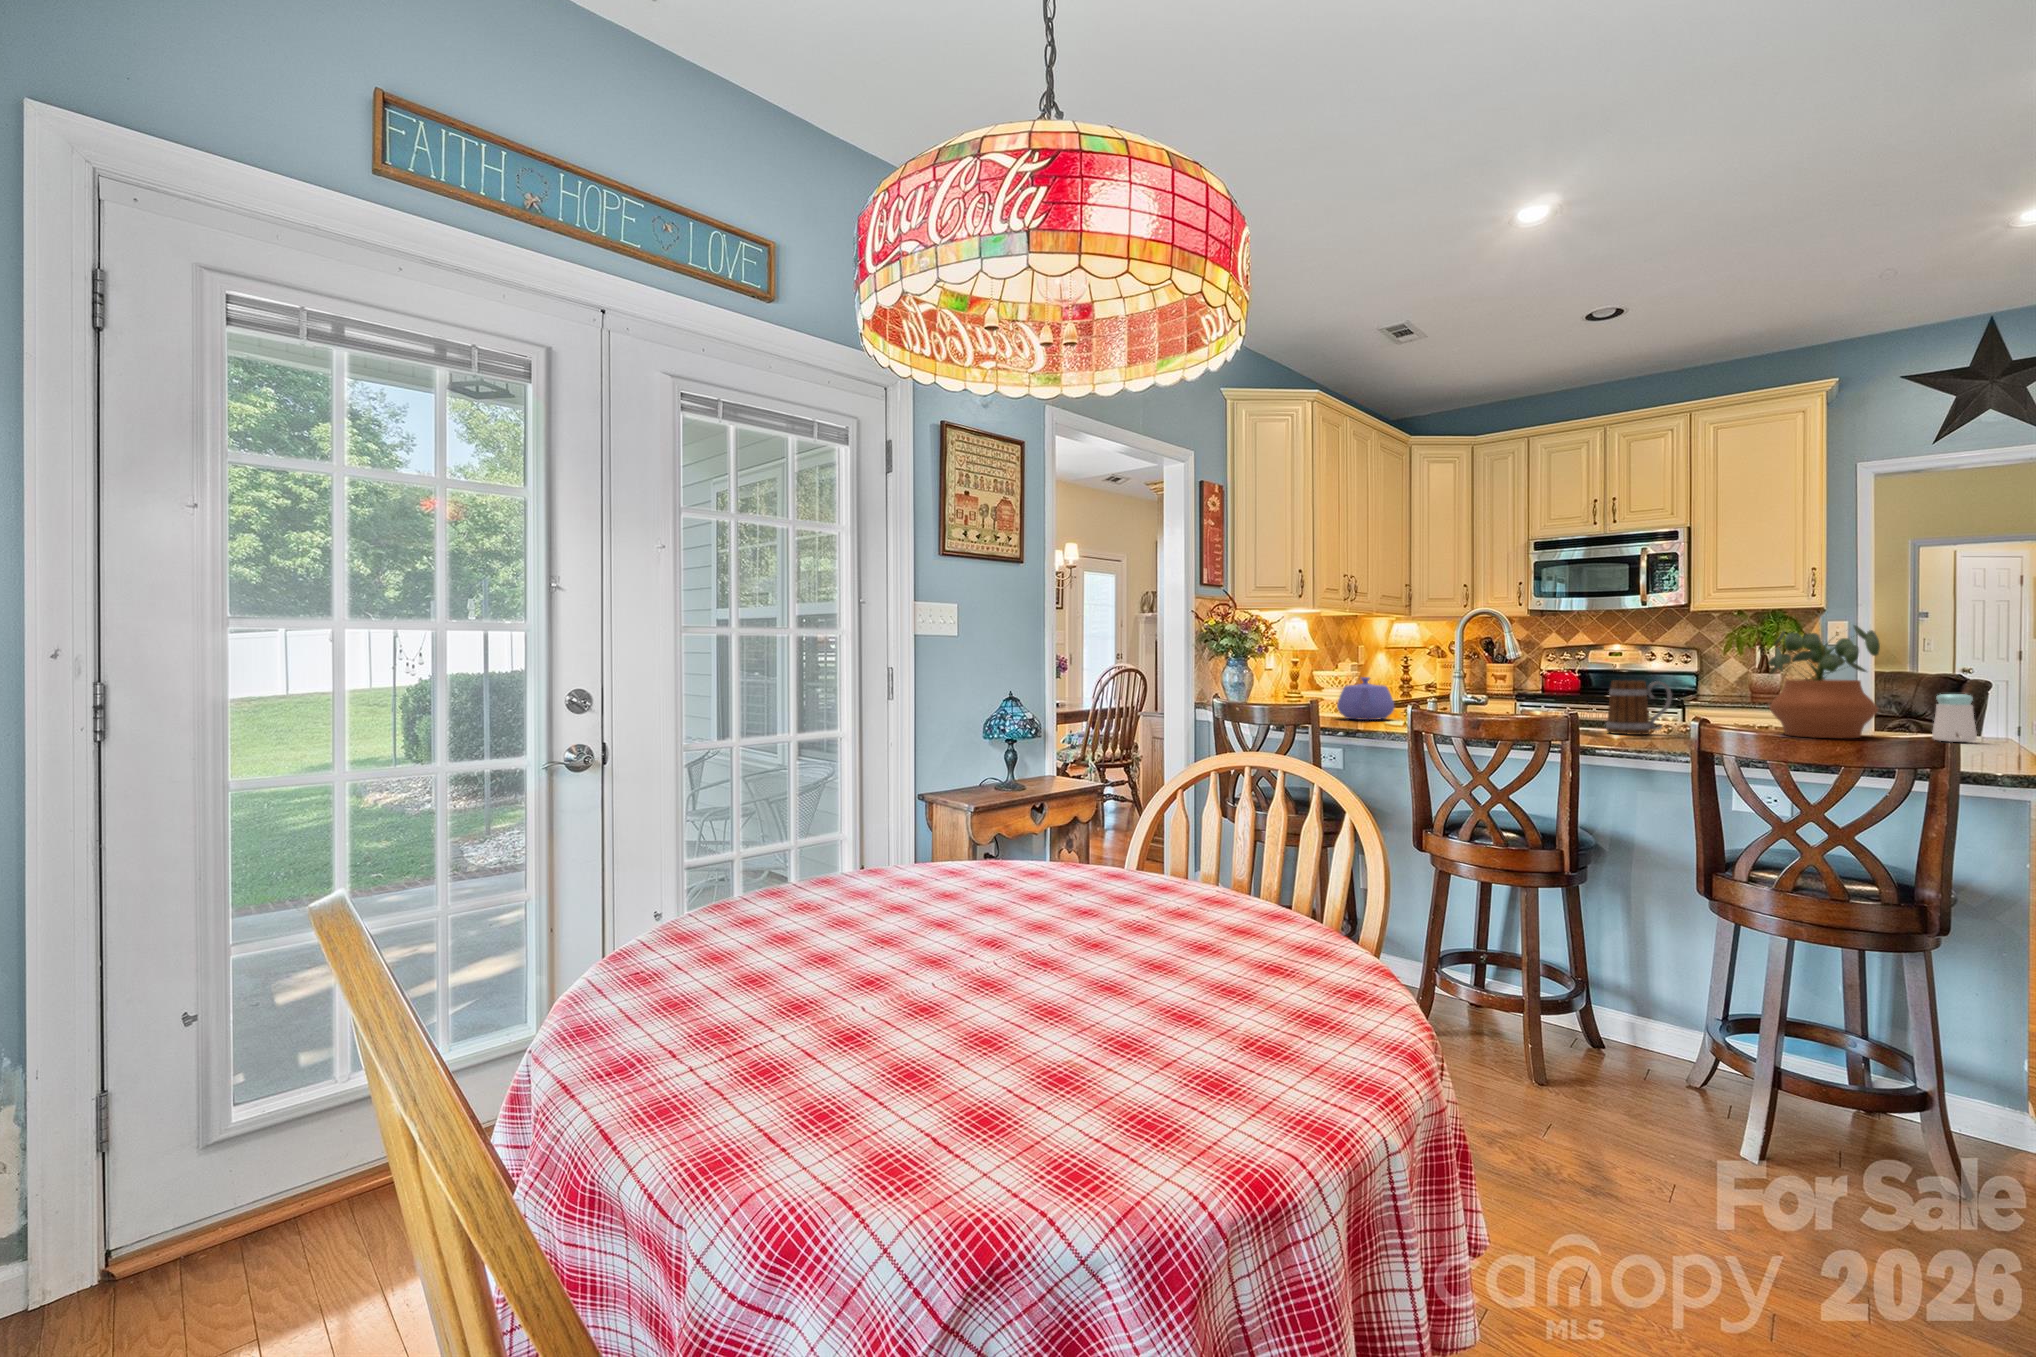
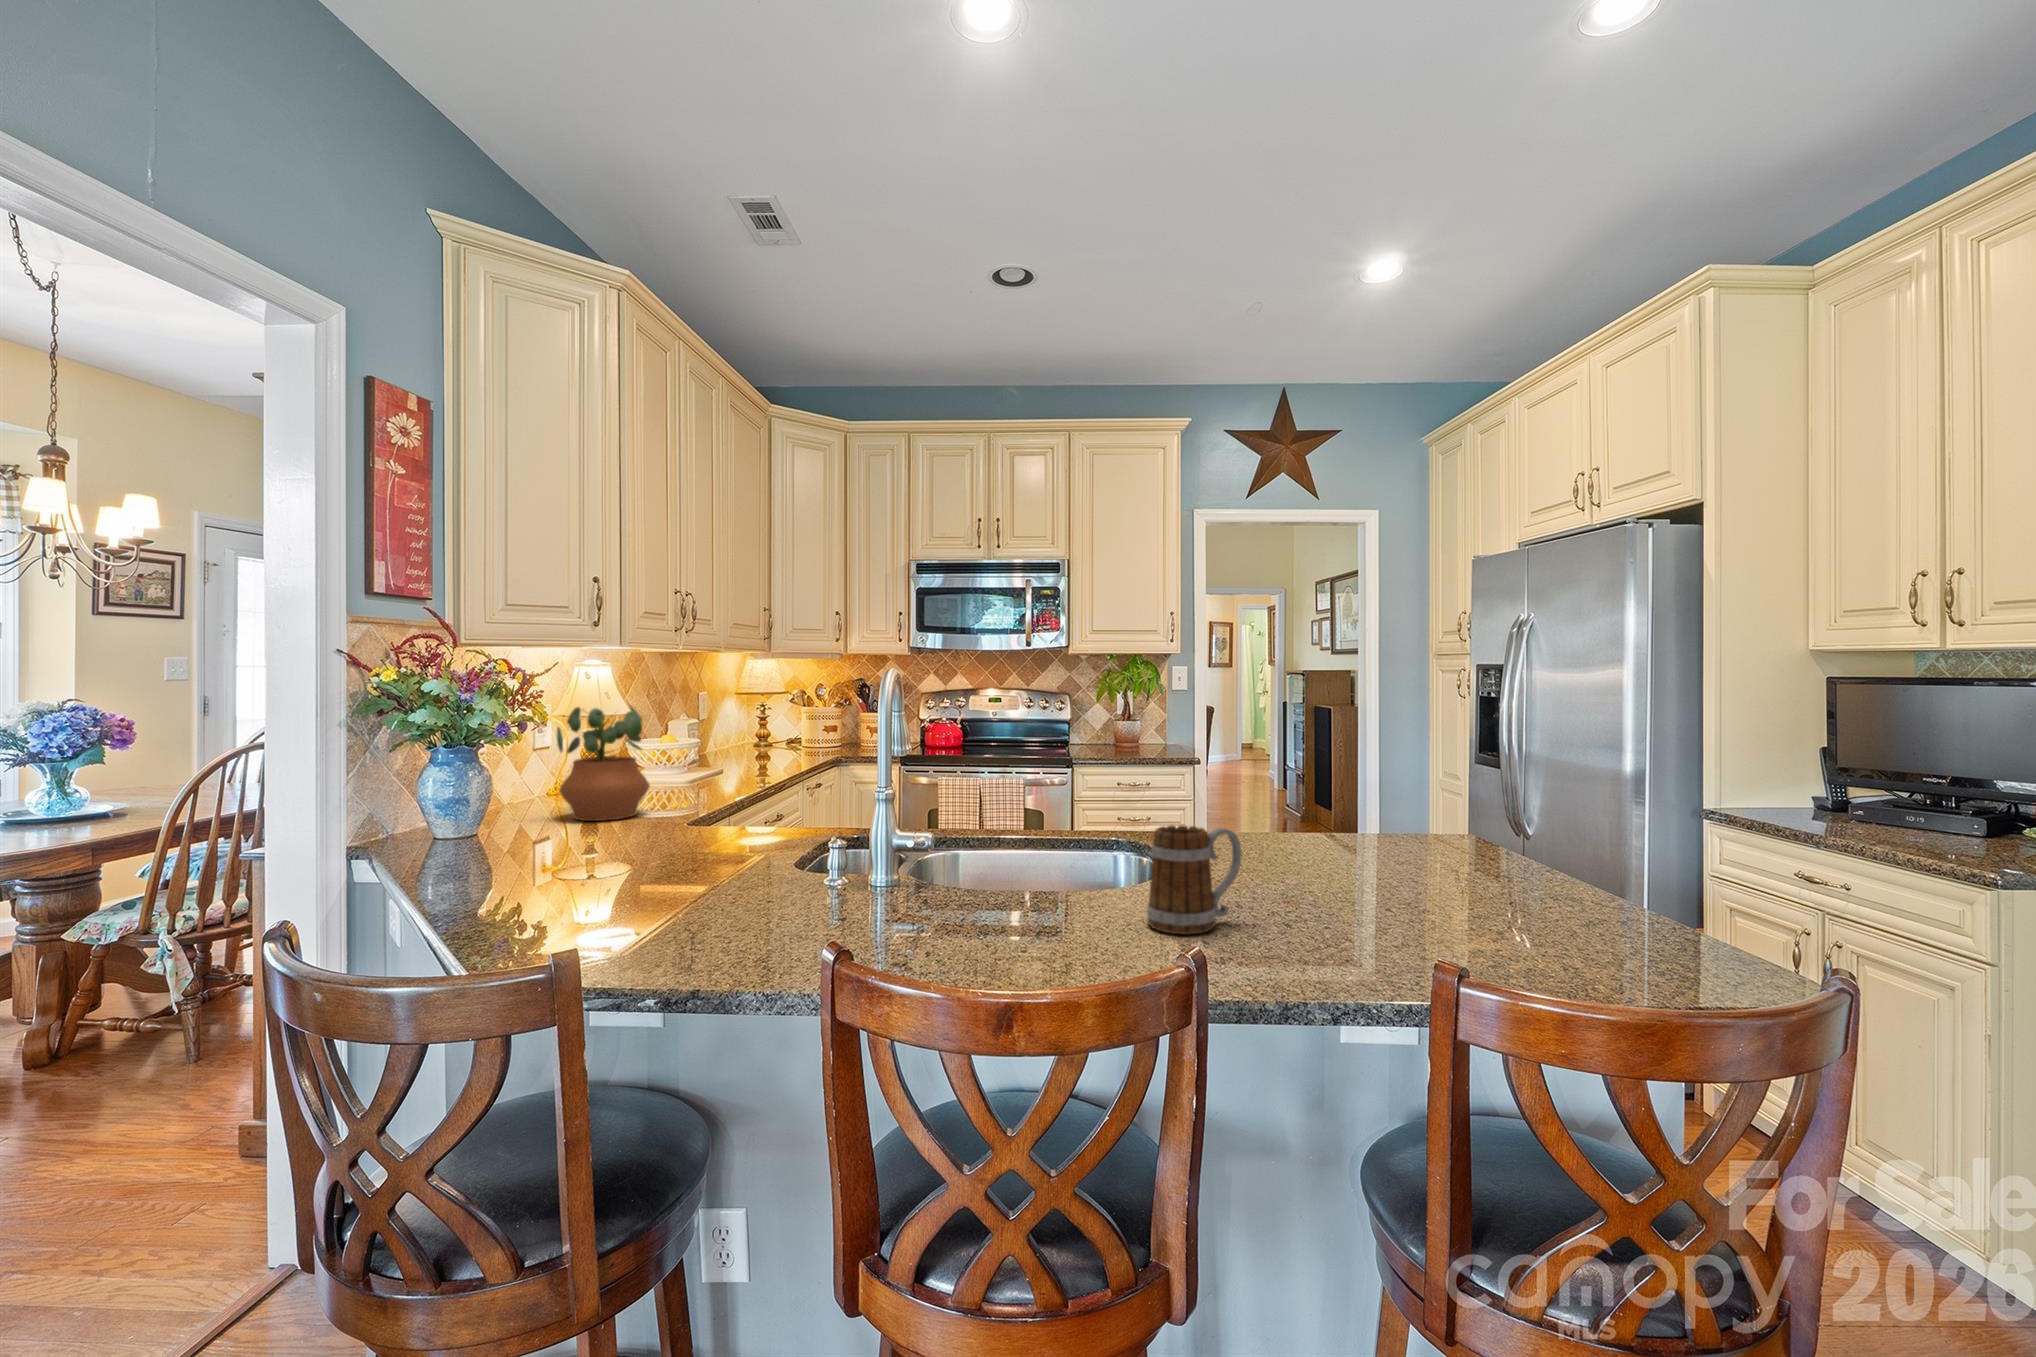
potted plant: present [1768,625,1880,738] -> present [557,705,650,821]
teapot: present [1337,677,1394,720] -> none [648,812,764,908]
salt shaker: present [1932,694,1977,742] -> none [1522,828,1568,901]

